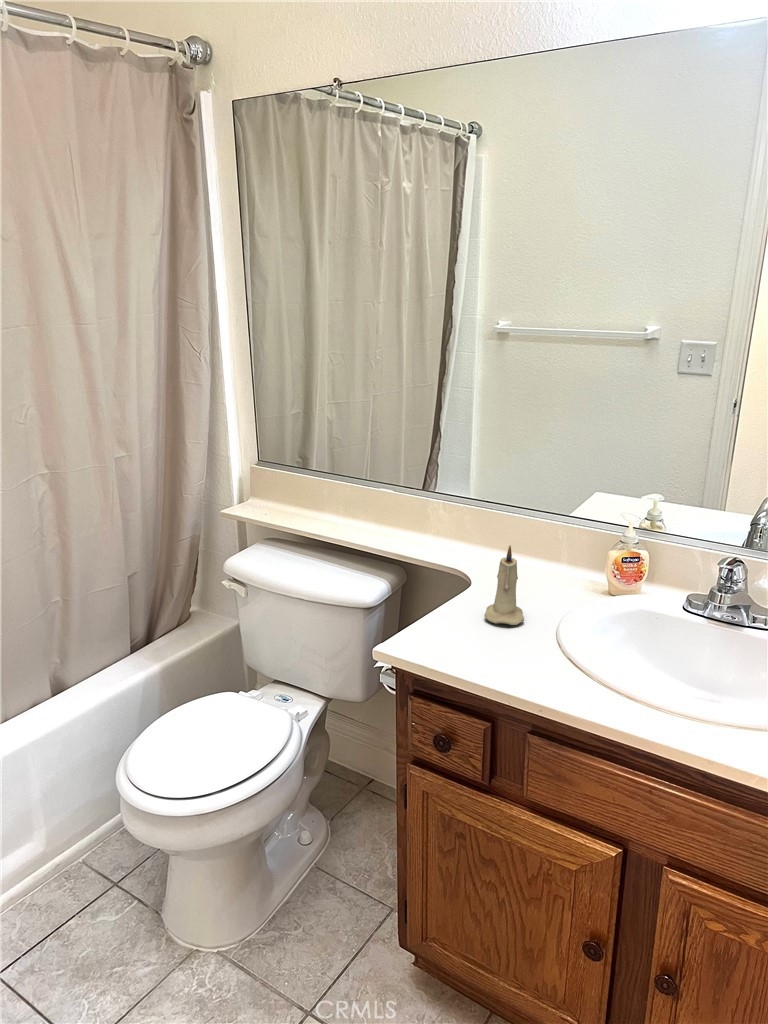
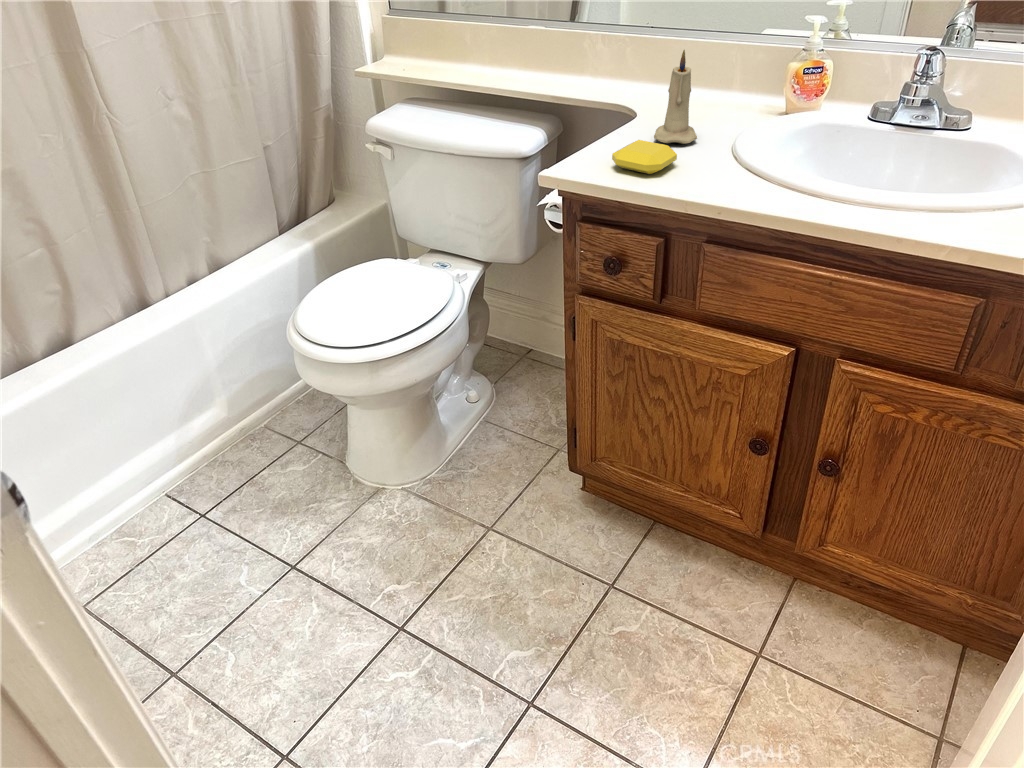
soap bar: none [443,624,503,661] -> present [612,140,677,174]

